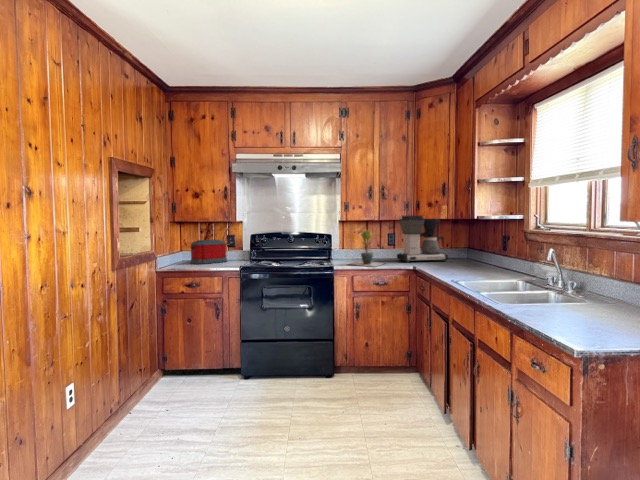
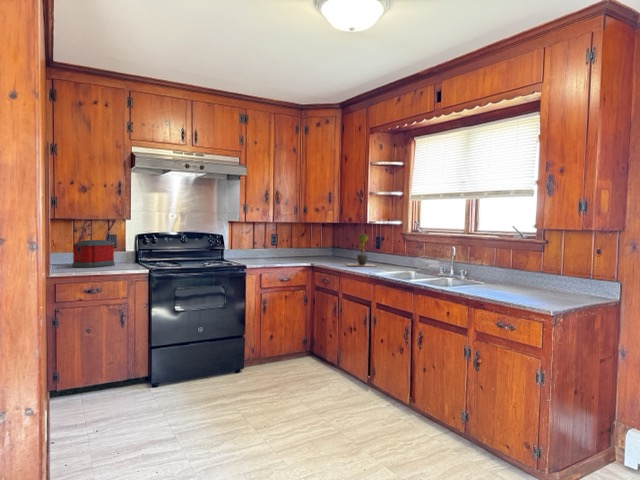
coffee maker: present [397,215,448,262] -> none [286,219,330,262]
potted plant: present [350,230,384,266] -> present [347,234,375,266]

